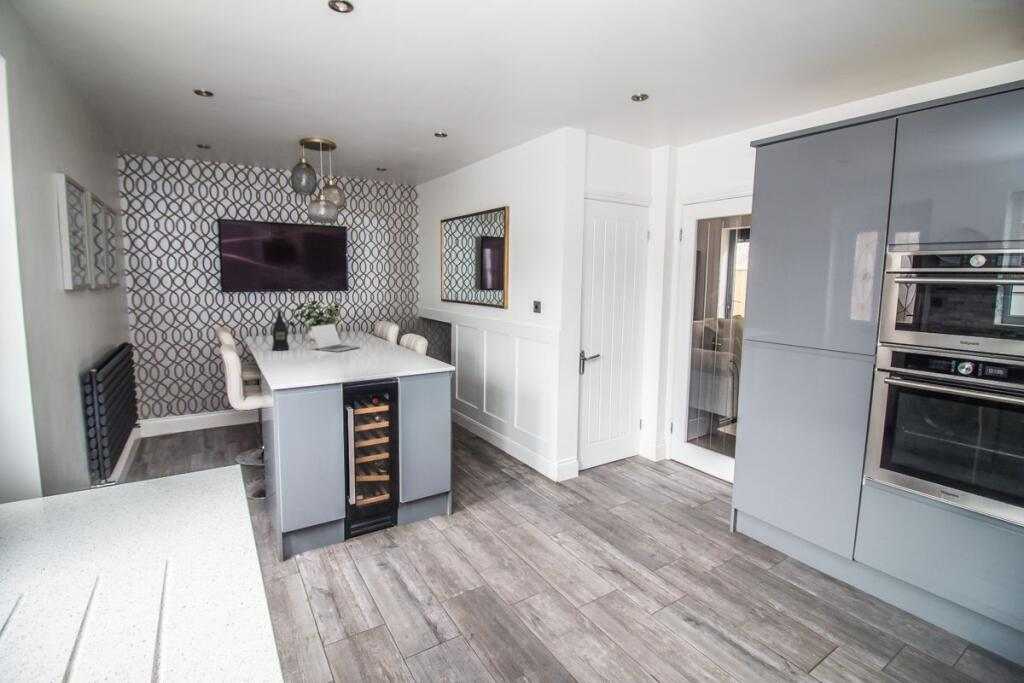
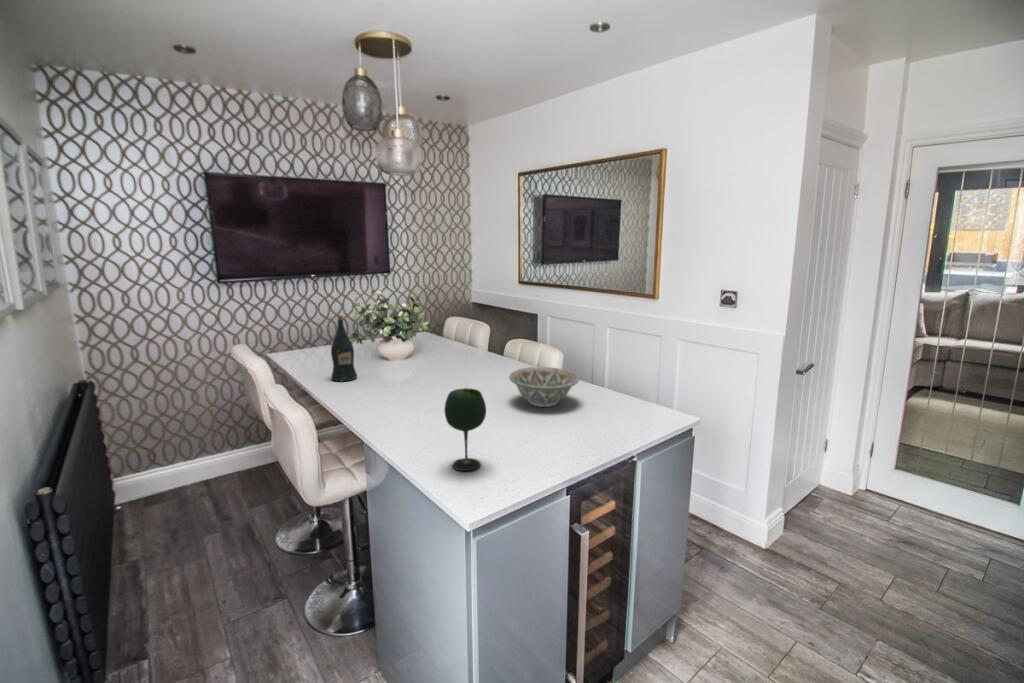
laptop: present [311,324,359,352] -> none [390,331,457,379]
wine glass: none [287,336,311,379] -> present [444,388,486,471]
decorative bowl: none [363,342,407,364] -> present [509,367,579,407]

